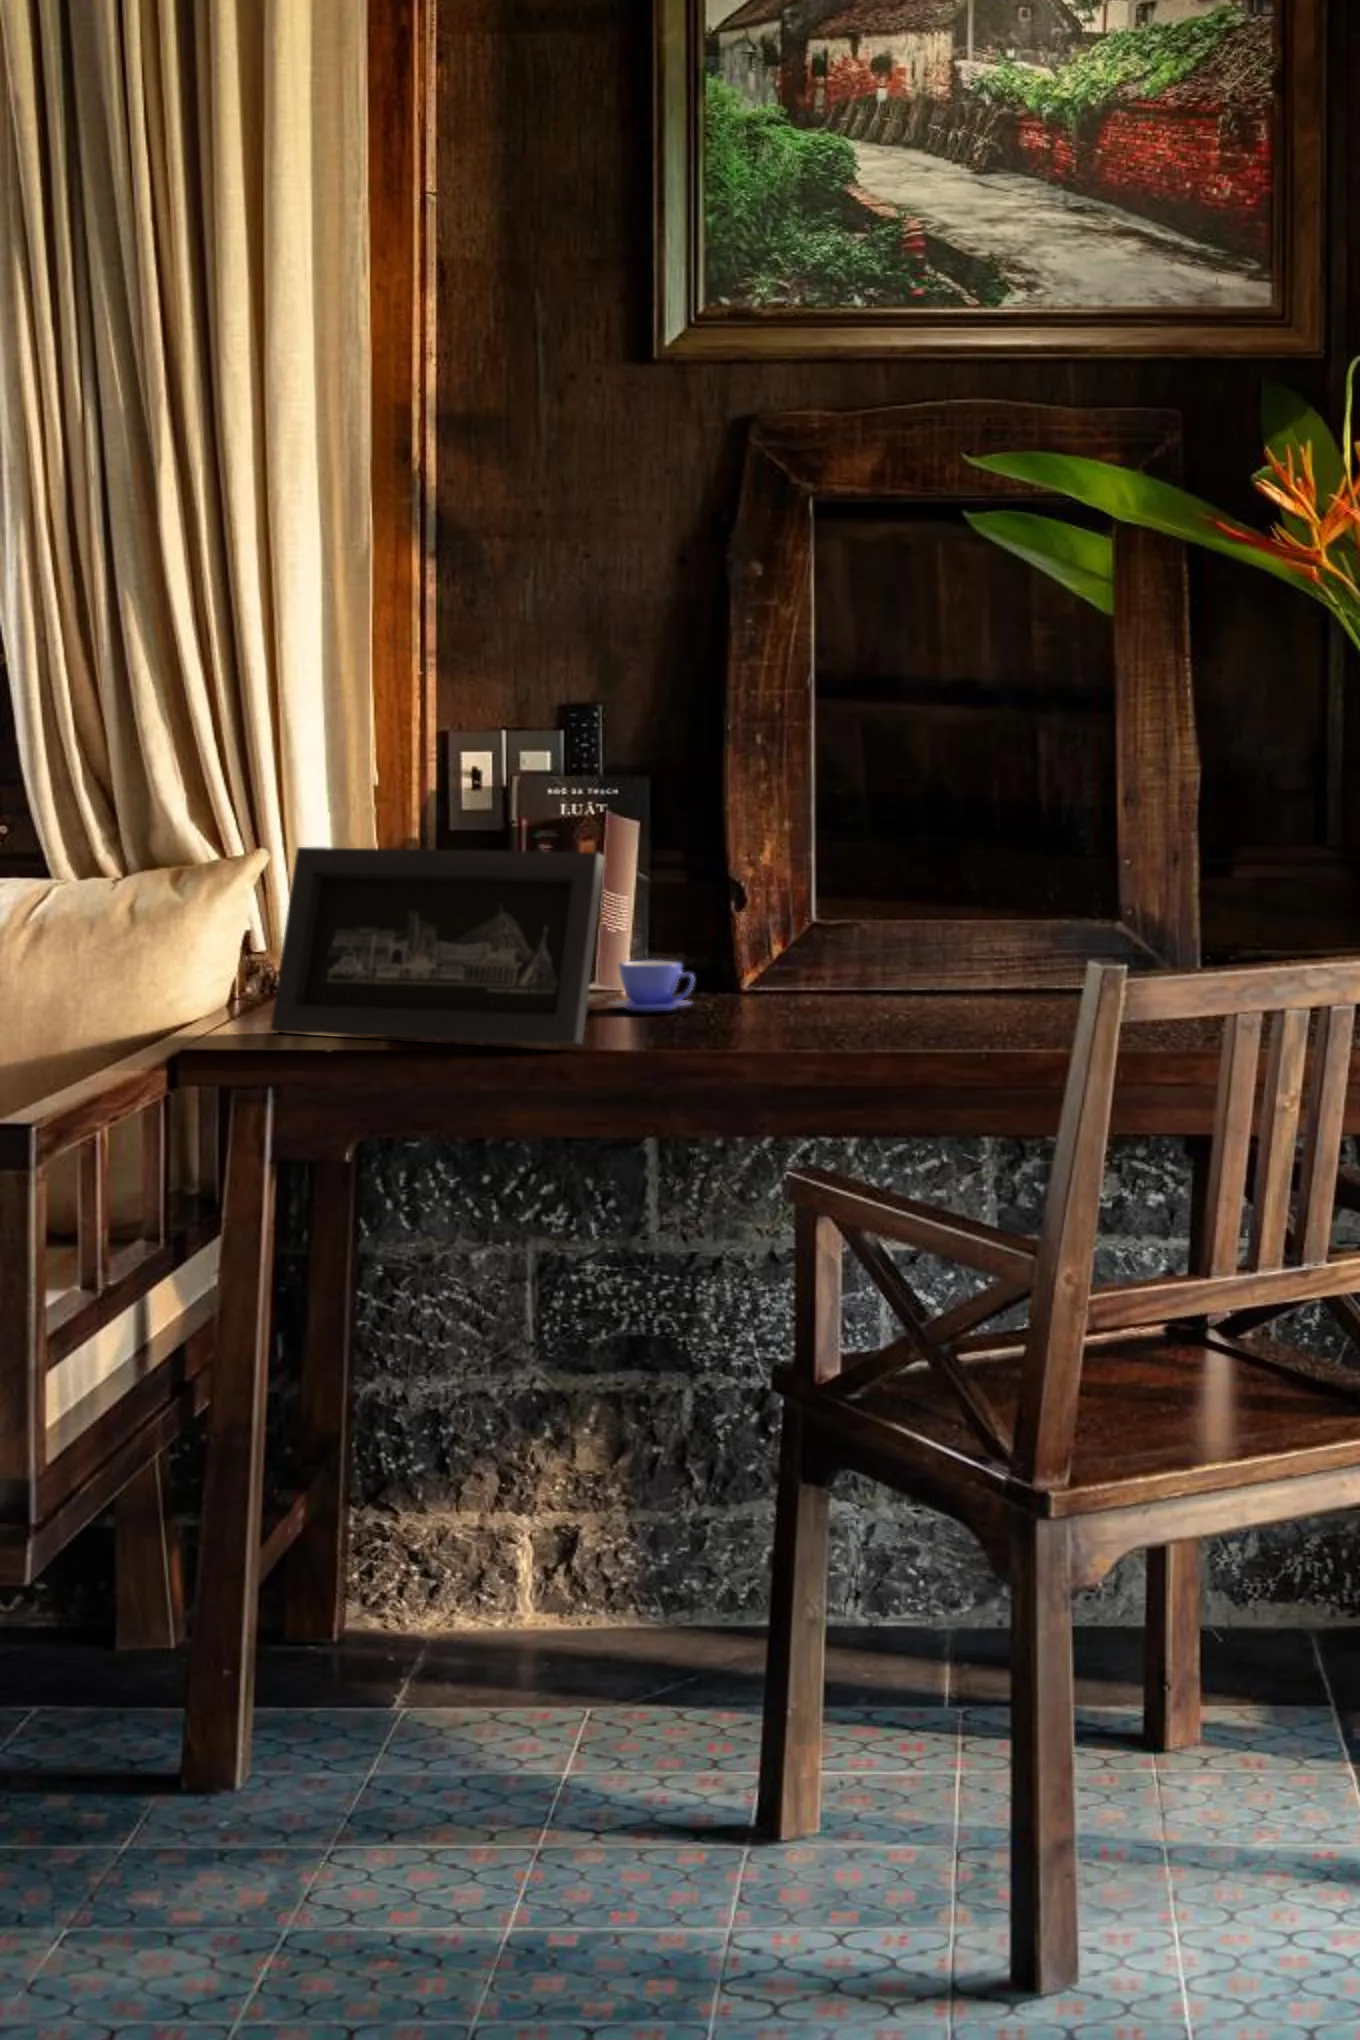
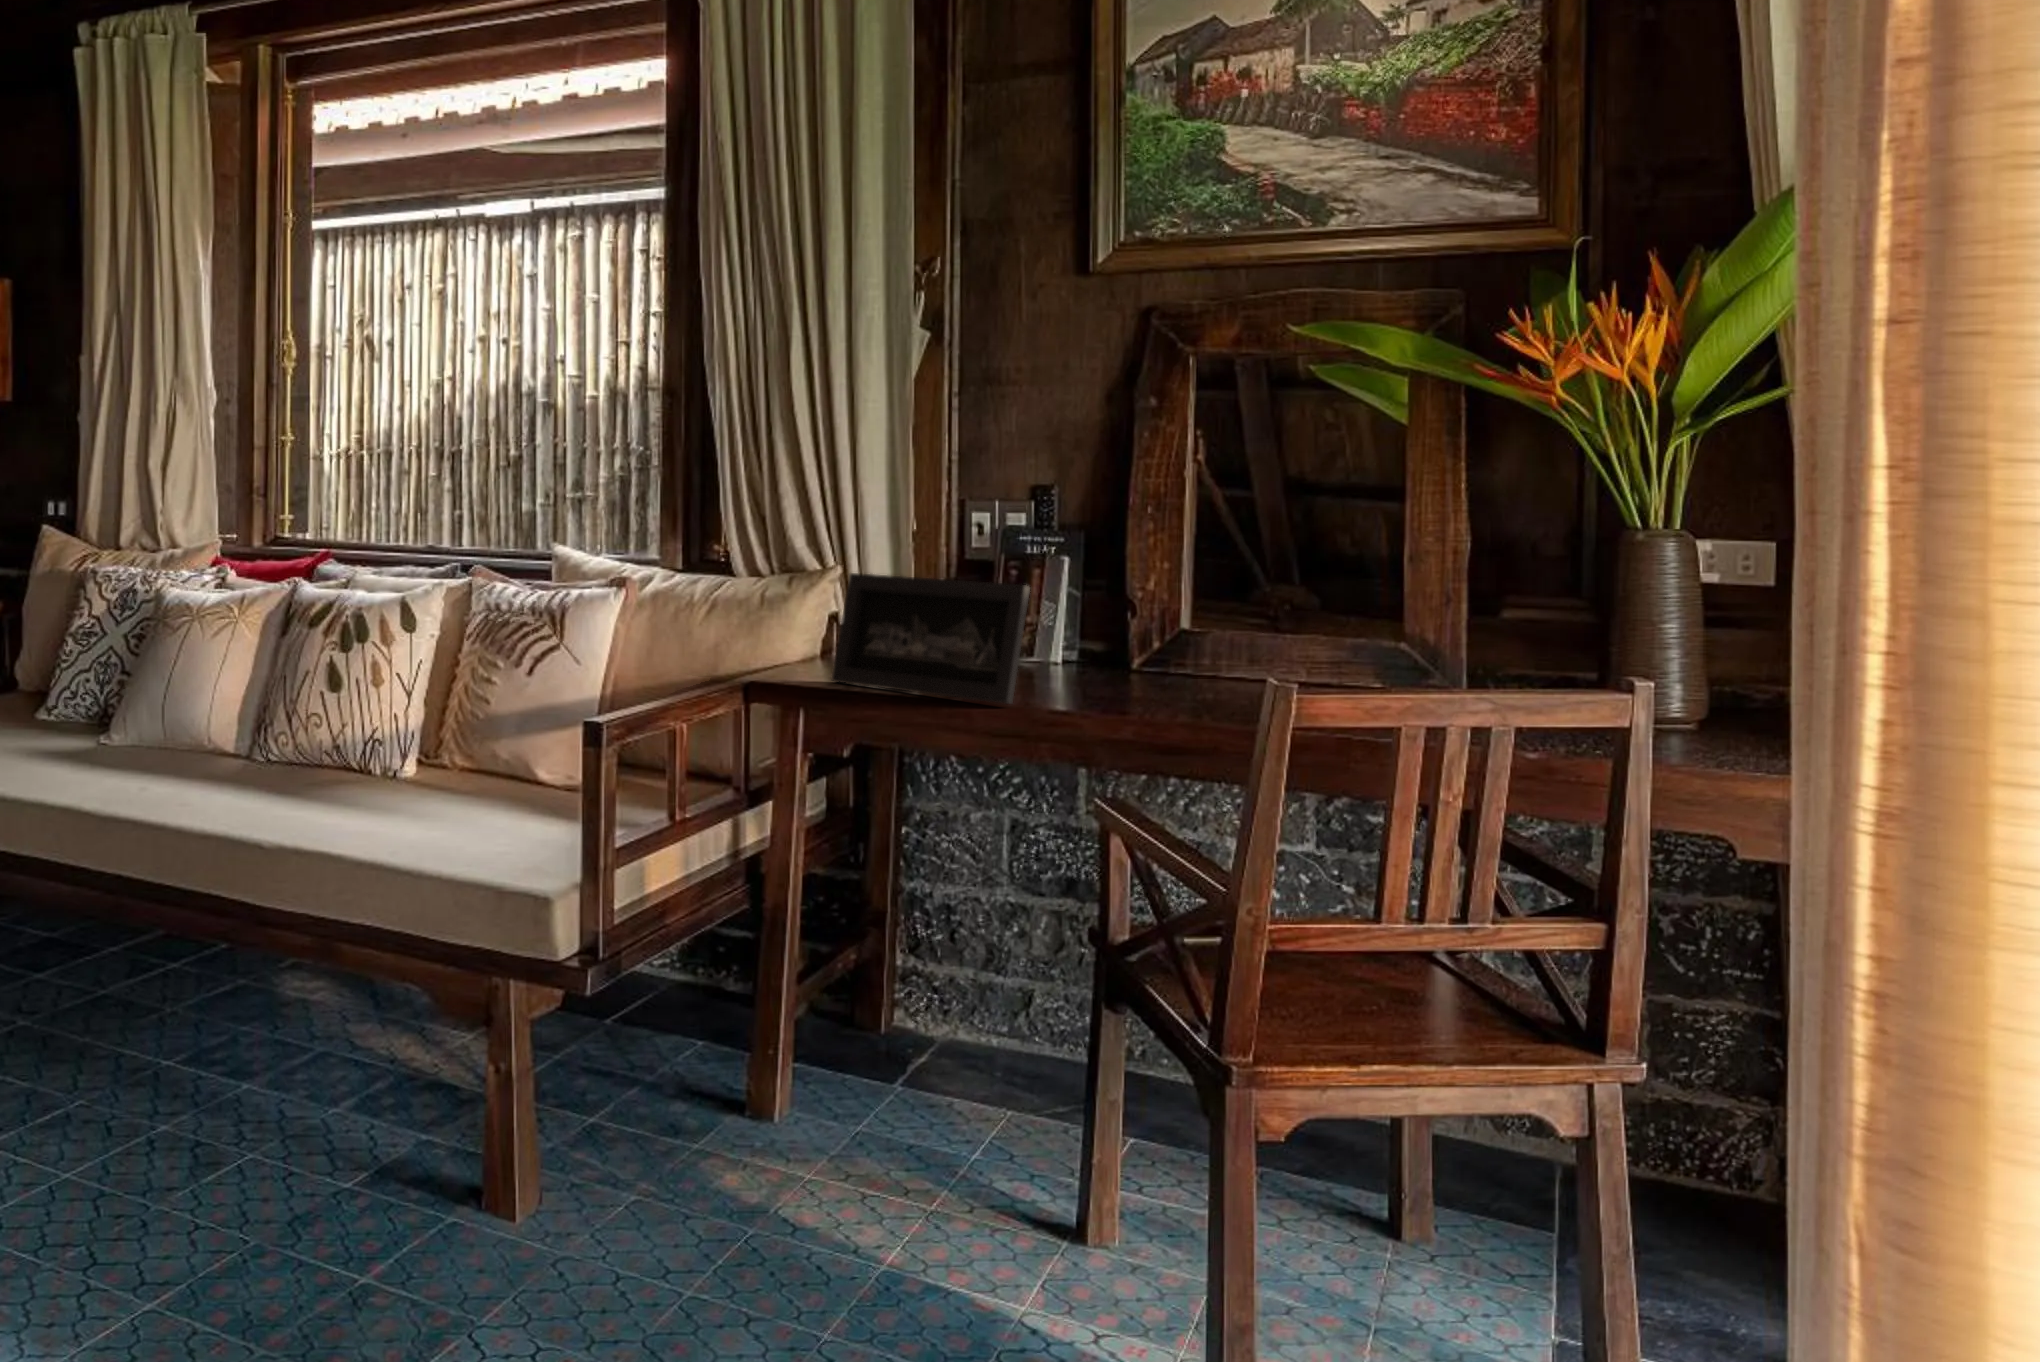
teacup: present [610,960,694,1012] -> none [1044,650,1100,682]

